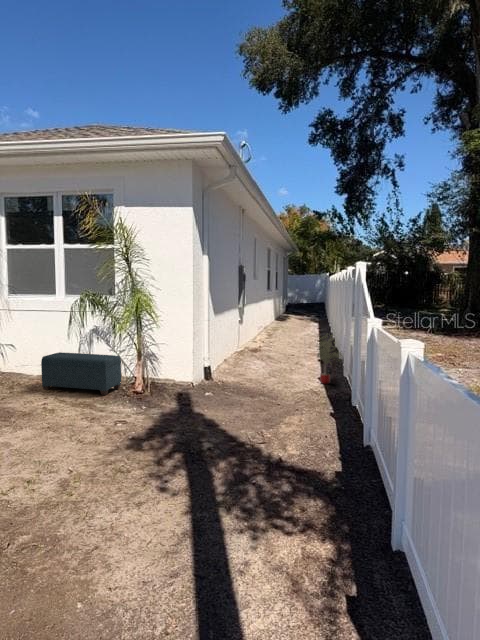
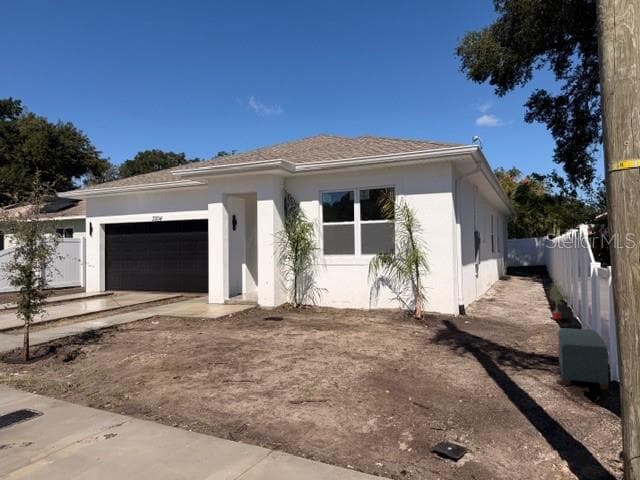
bench: present [41,352,121,395] -> present [558,328,609,389]

